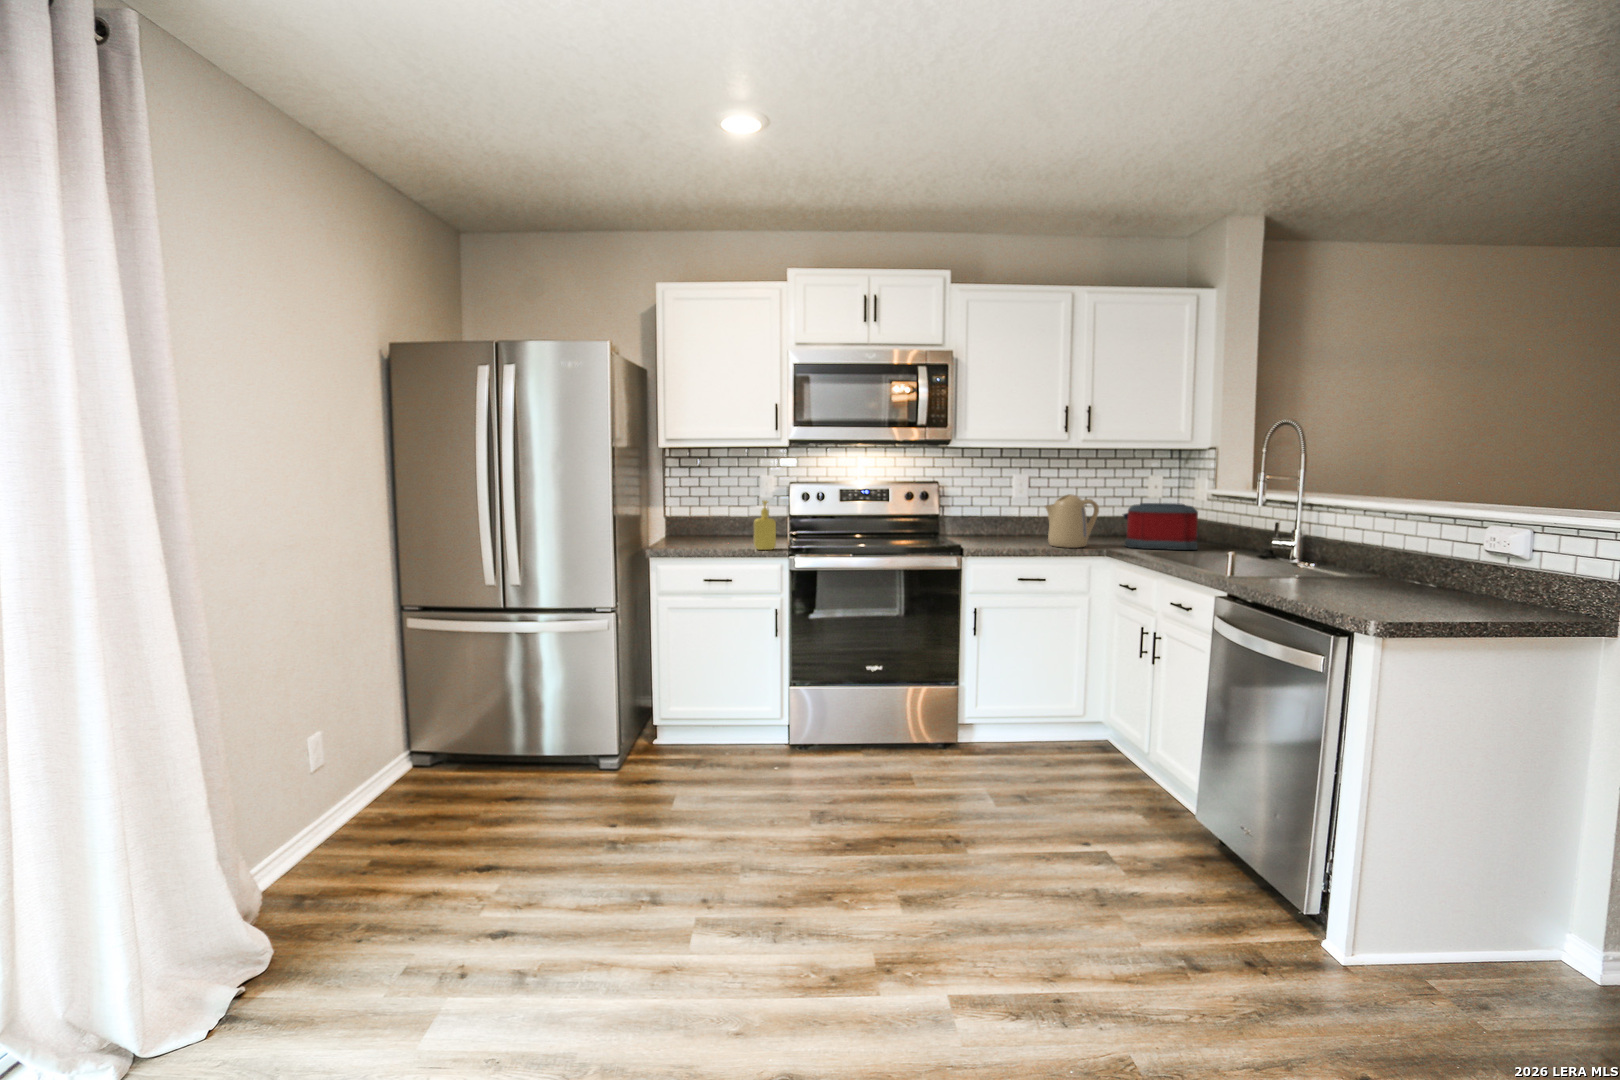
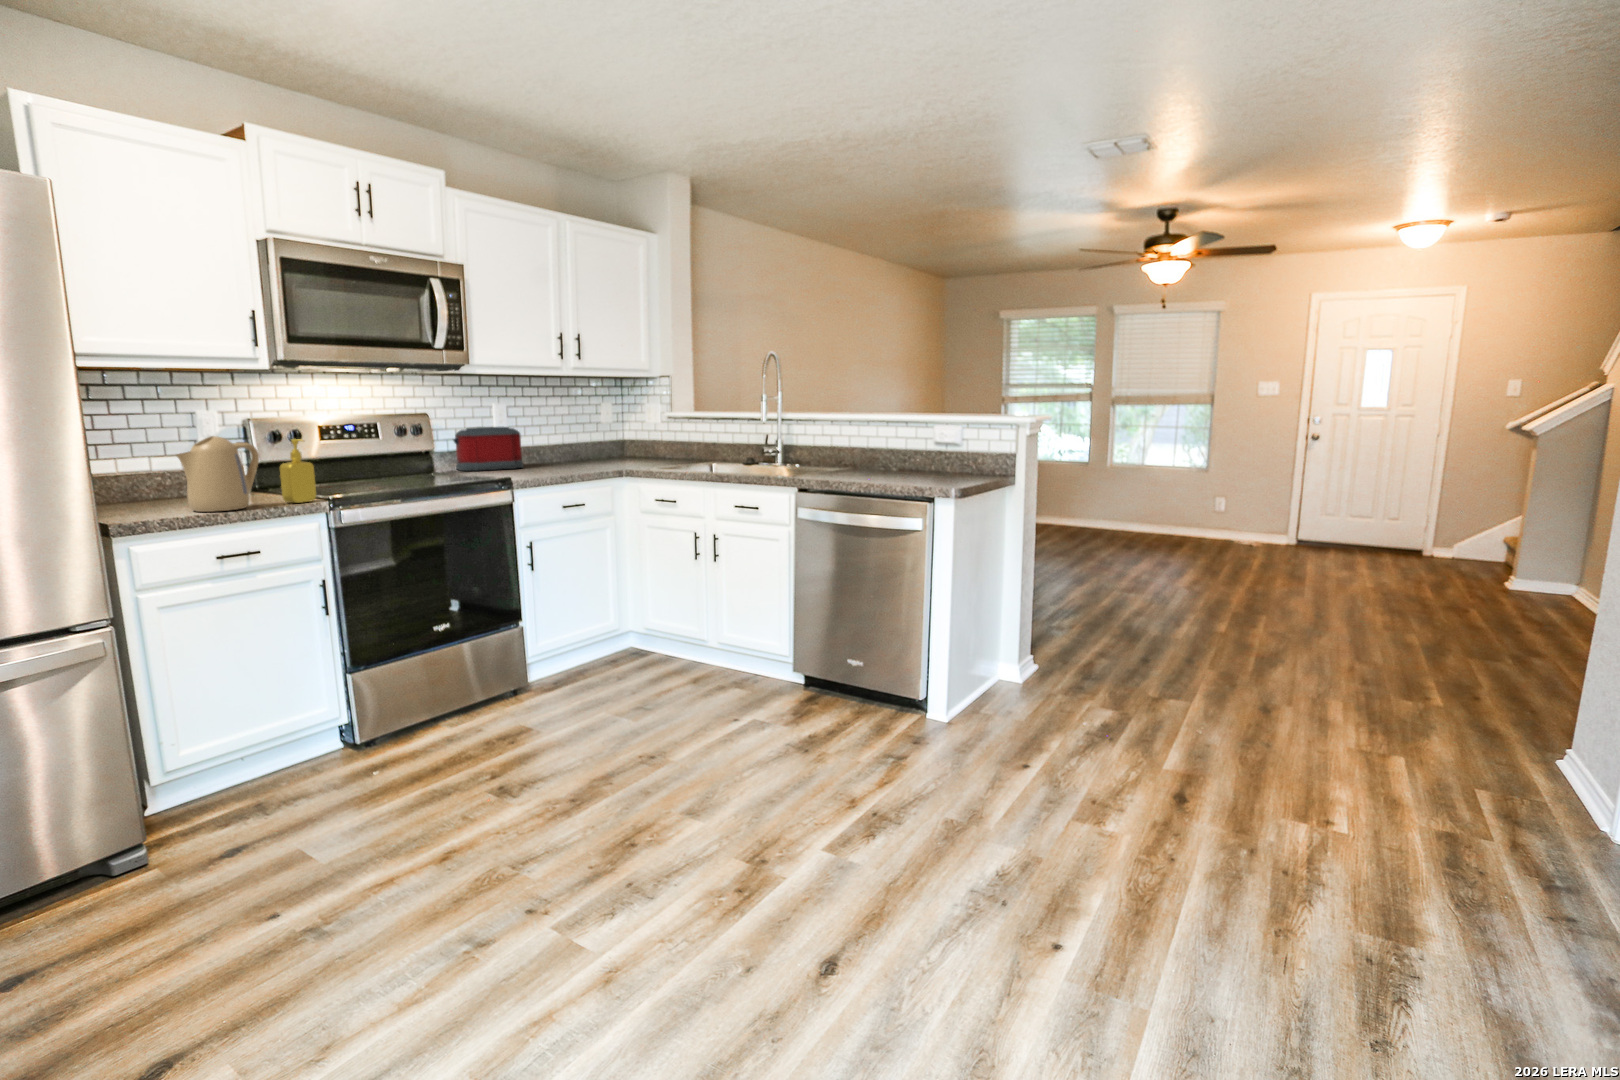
kettle: present [1045,494,1099,548] -> present [177,436,259,512]
toaster: present [1123,503,1199,550] -> present [453,427,523,471]

